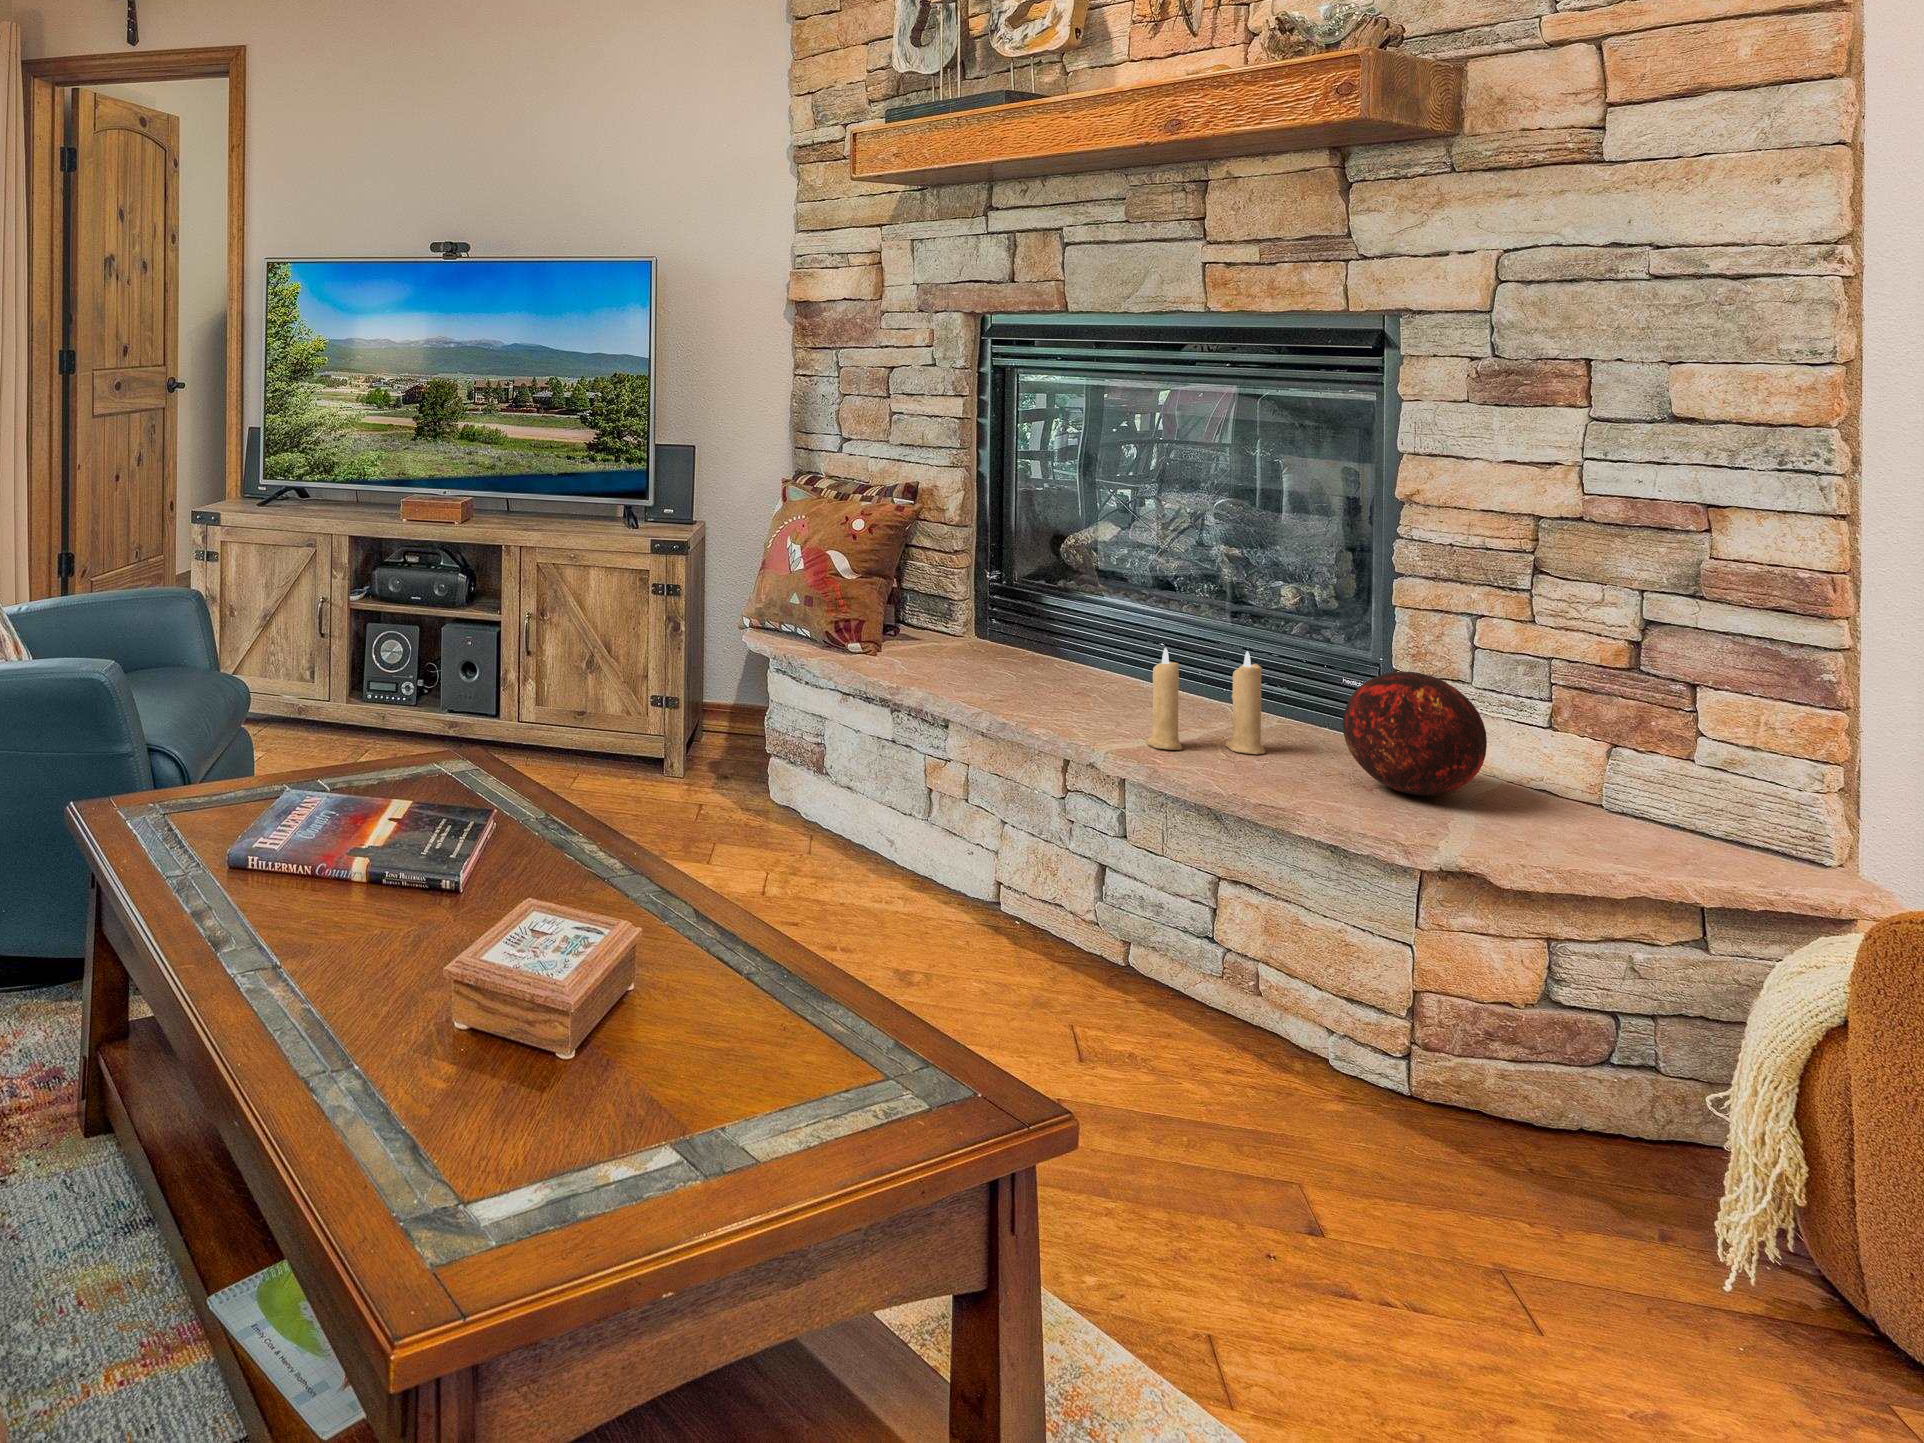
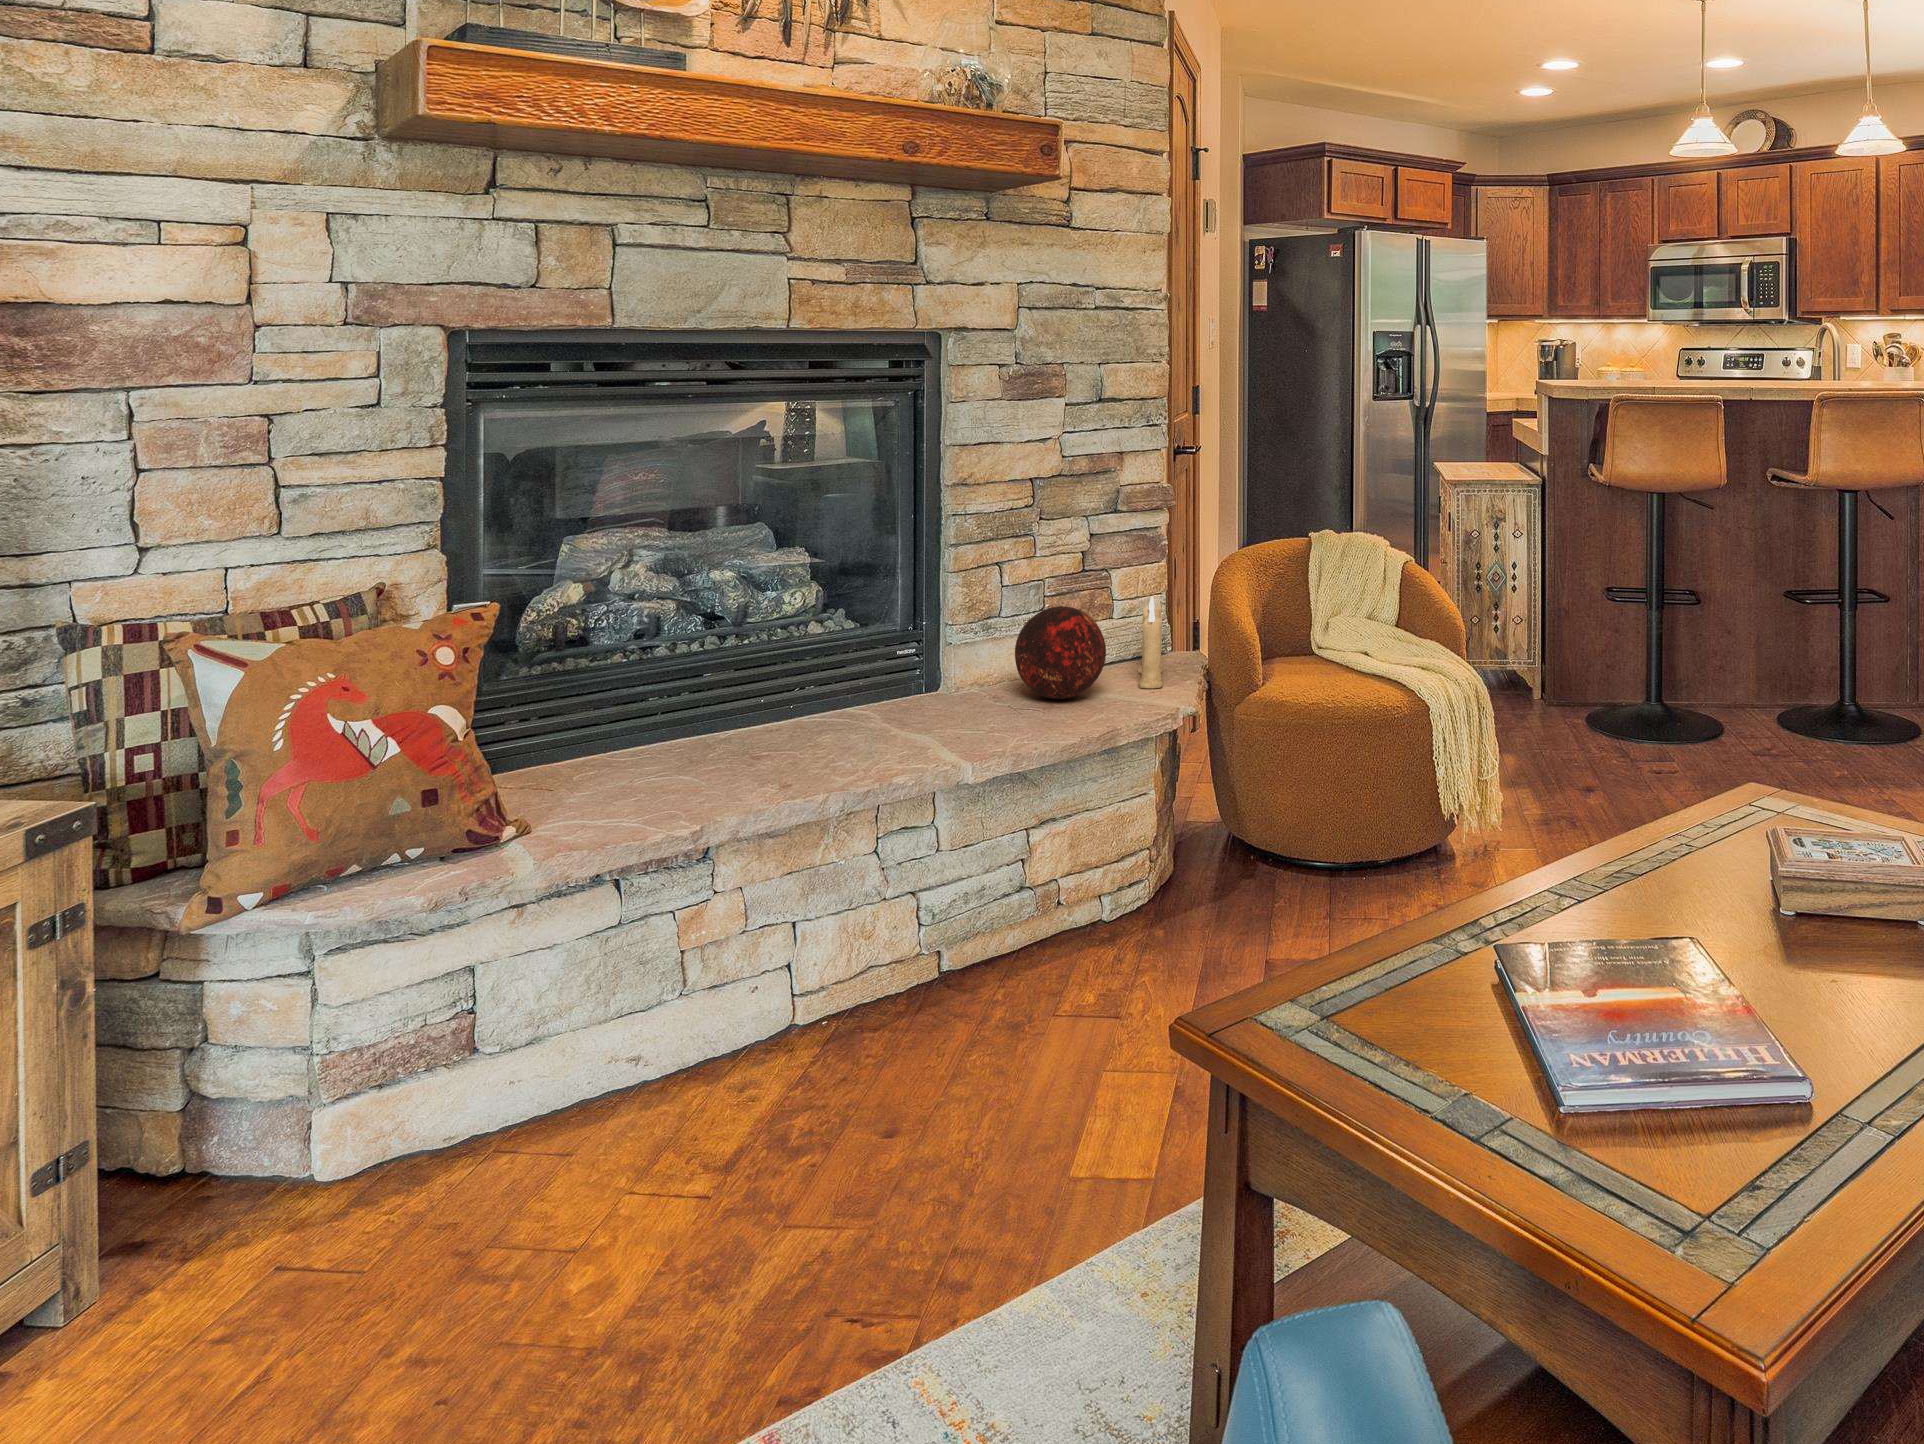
candle: present [1146,648,1265,754] -> present [1138,596,1163,688]

